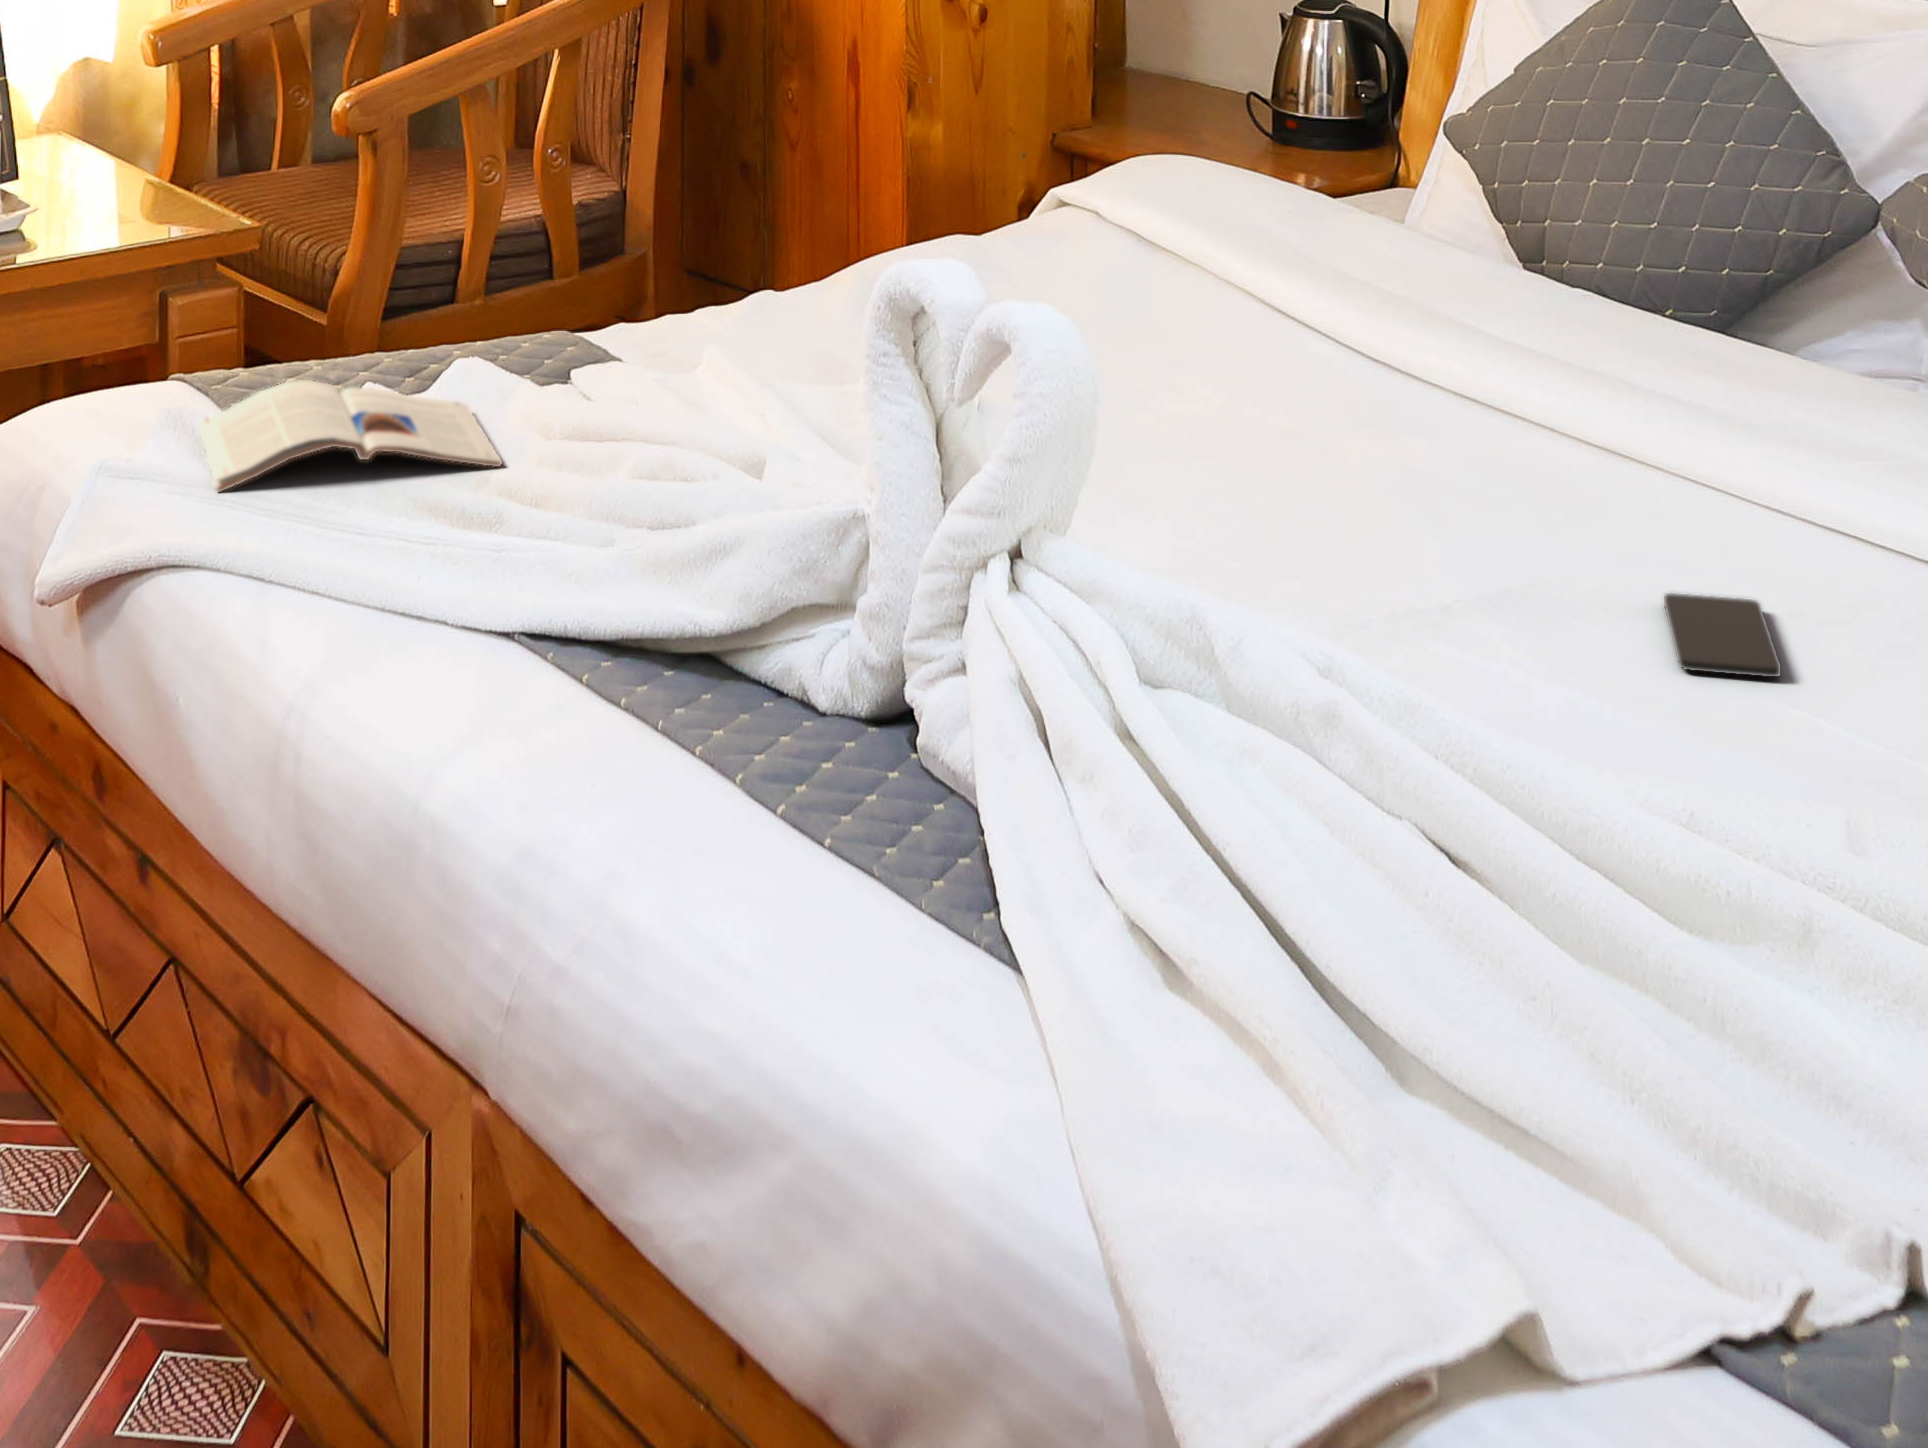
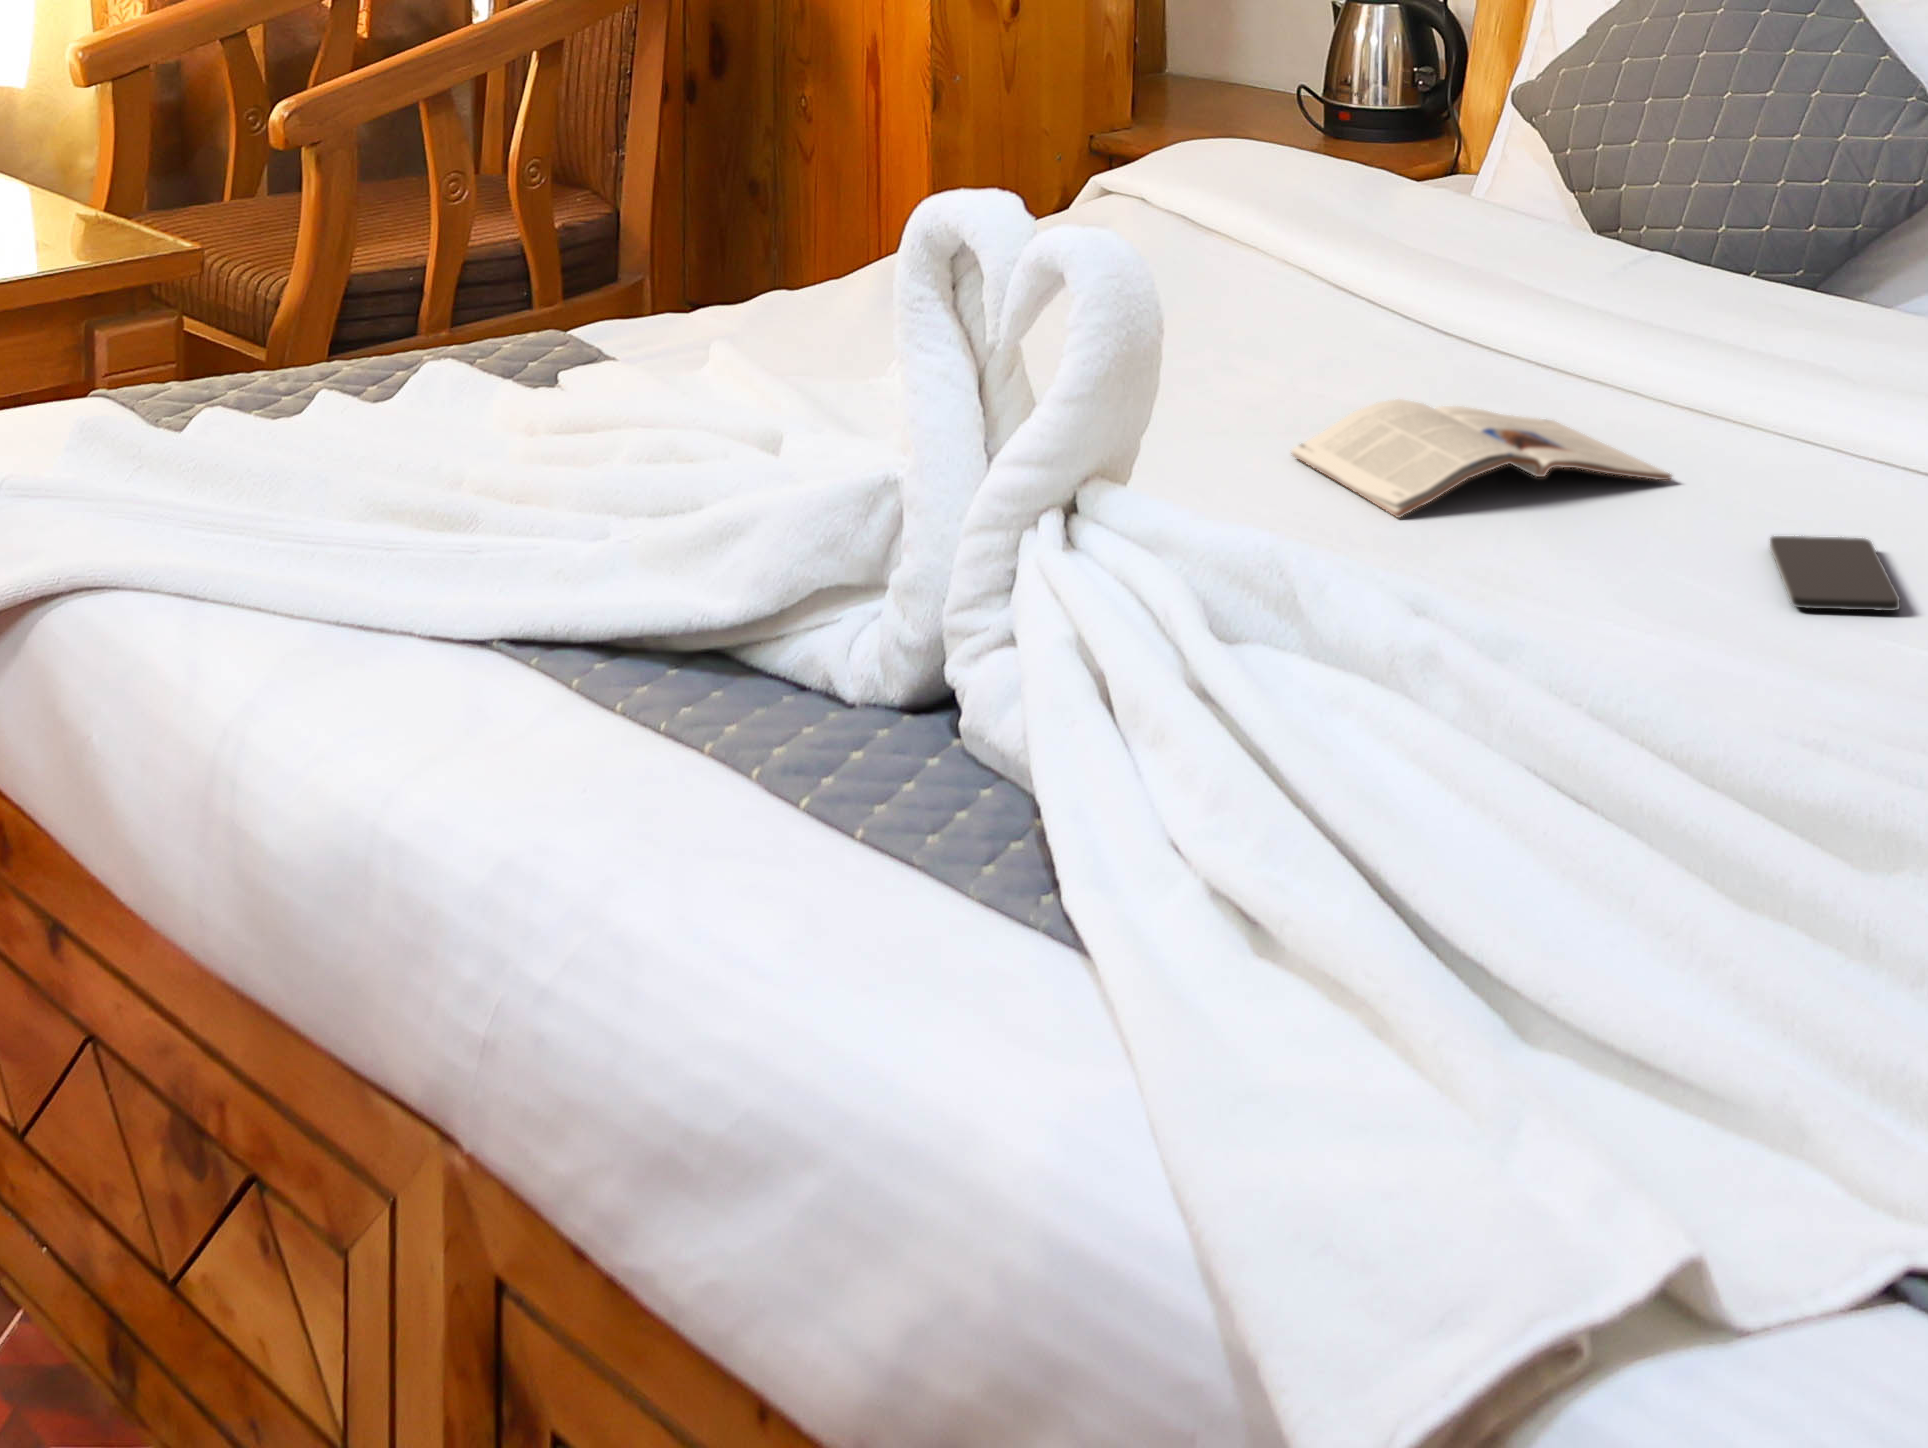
magazine: present [197,380,502,492] -> present [1291,399,1672,518]

